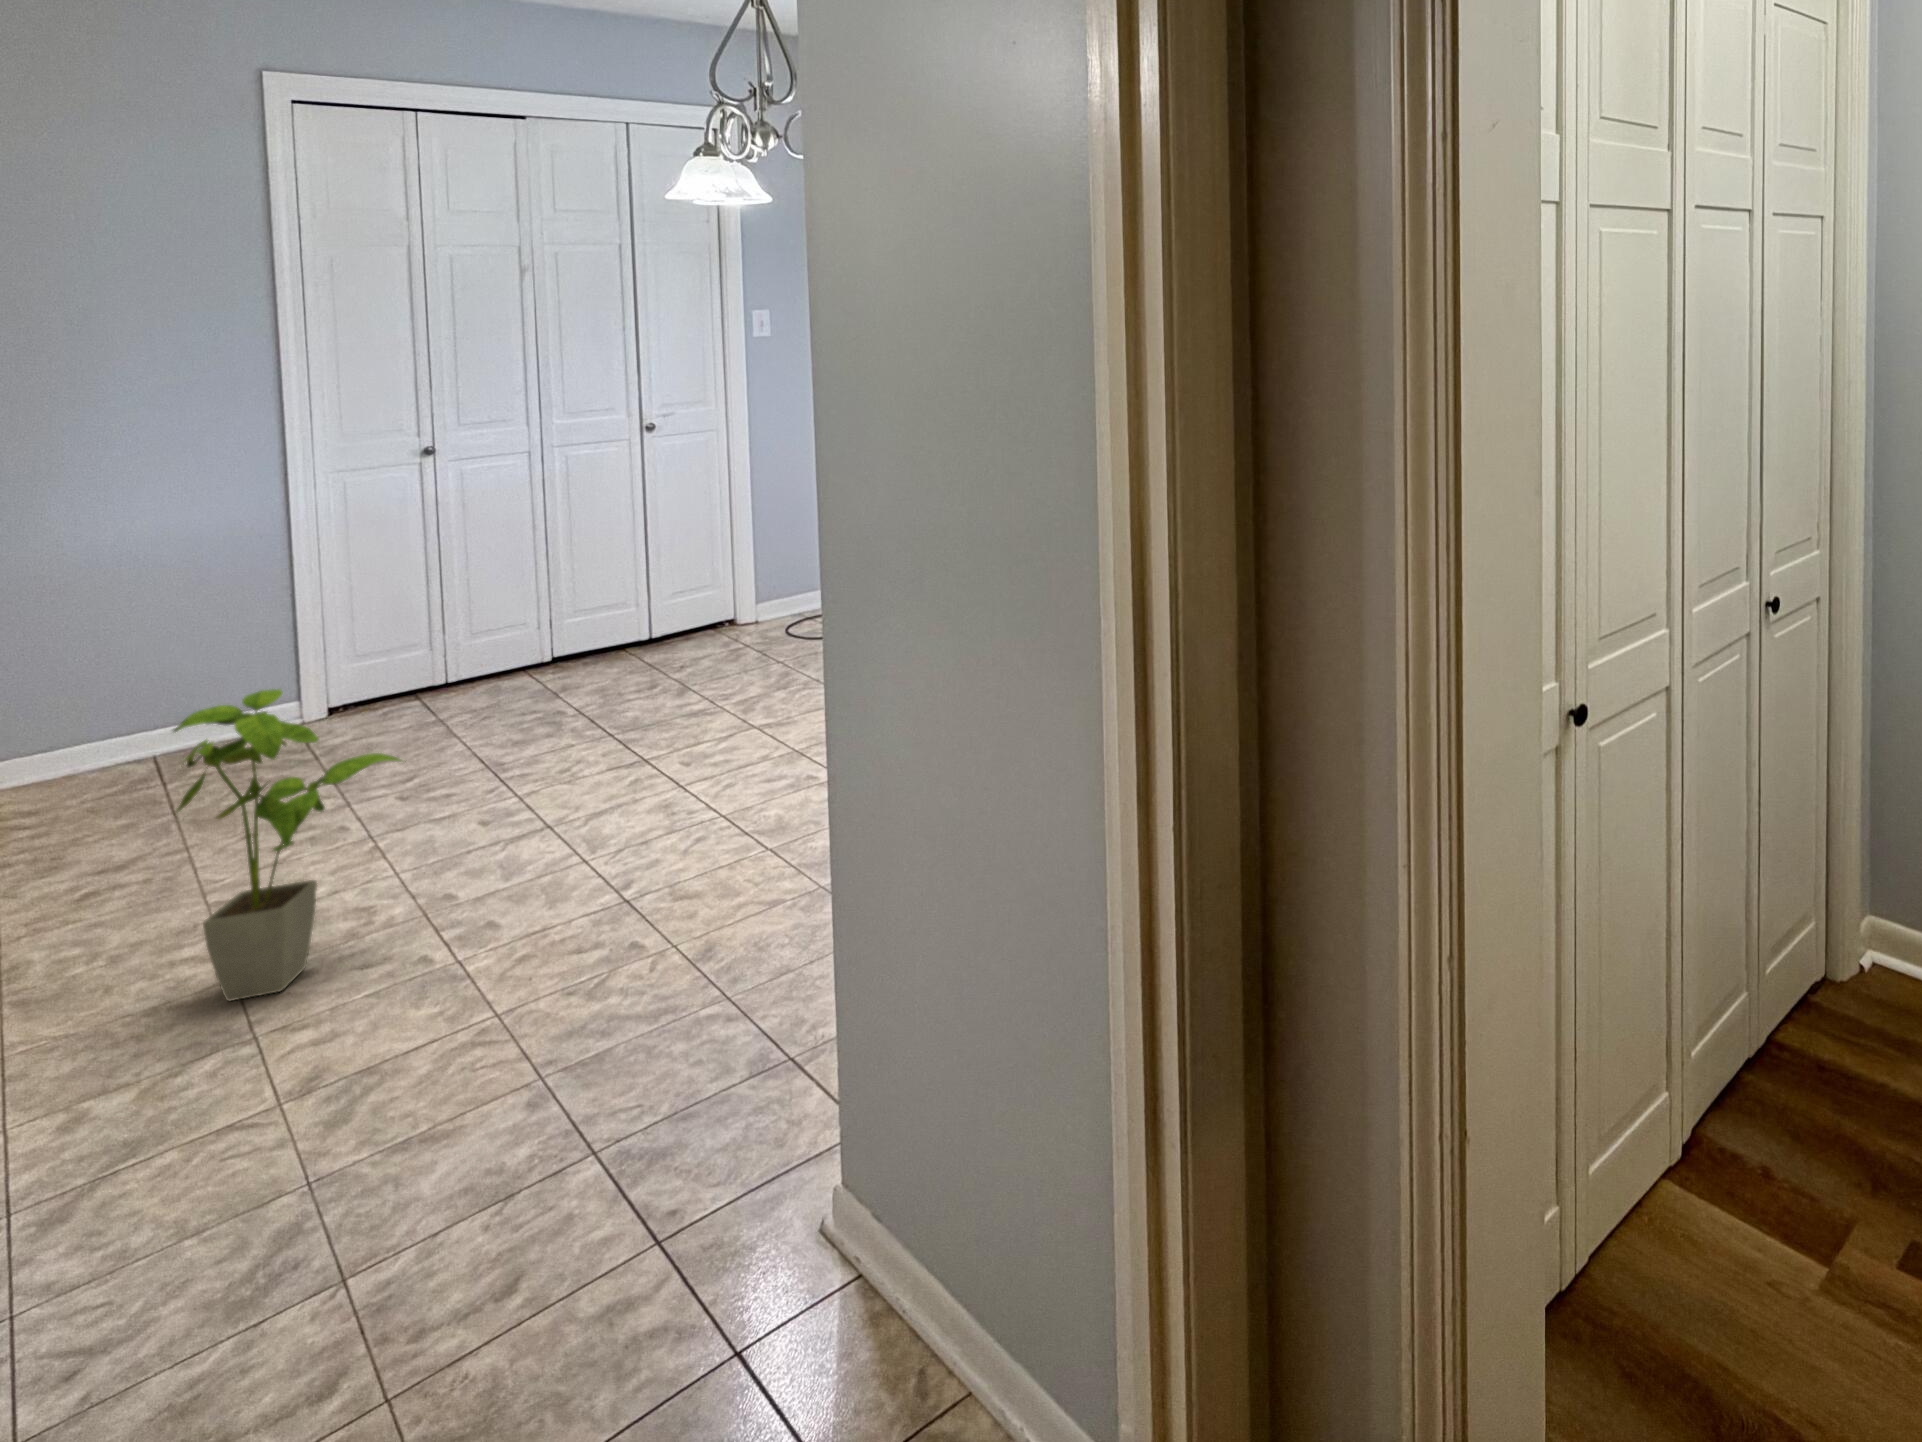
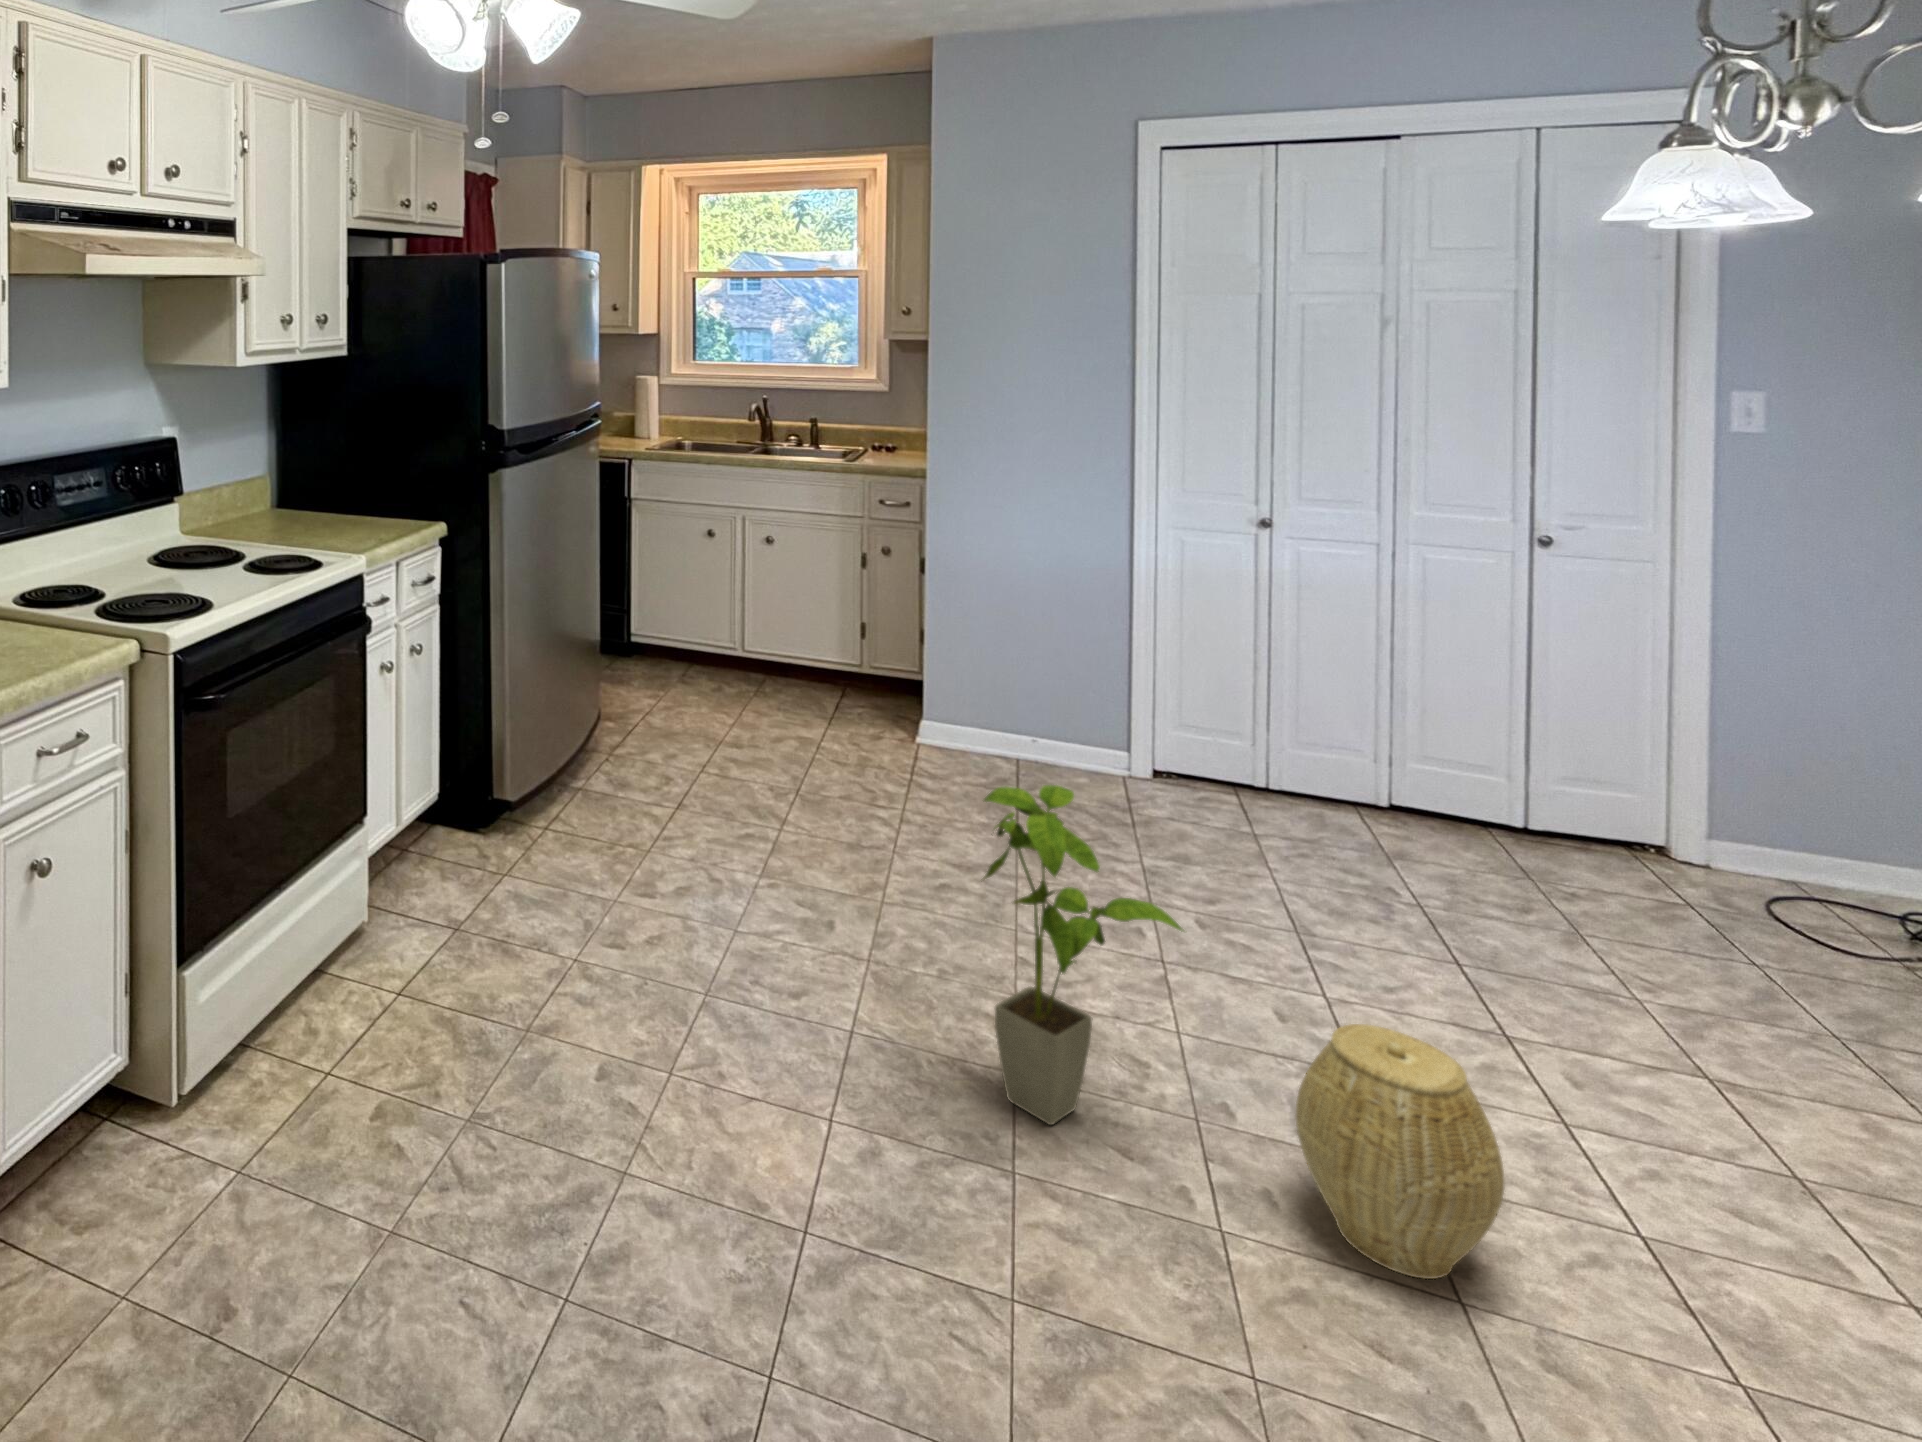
woven basket: none [510,753,654,914] -> present [1296,1024,1504,1279]

